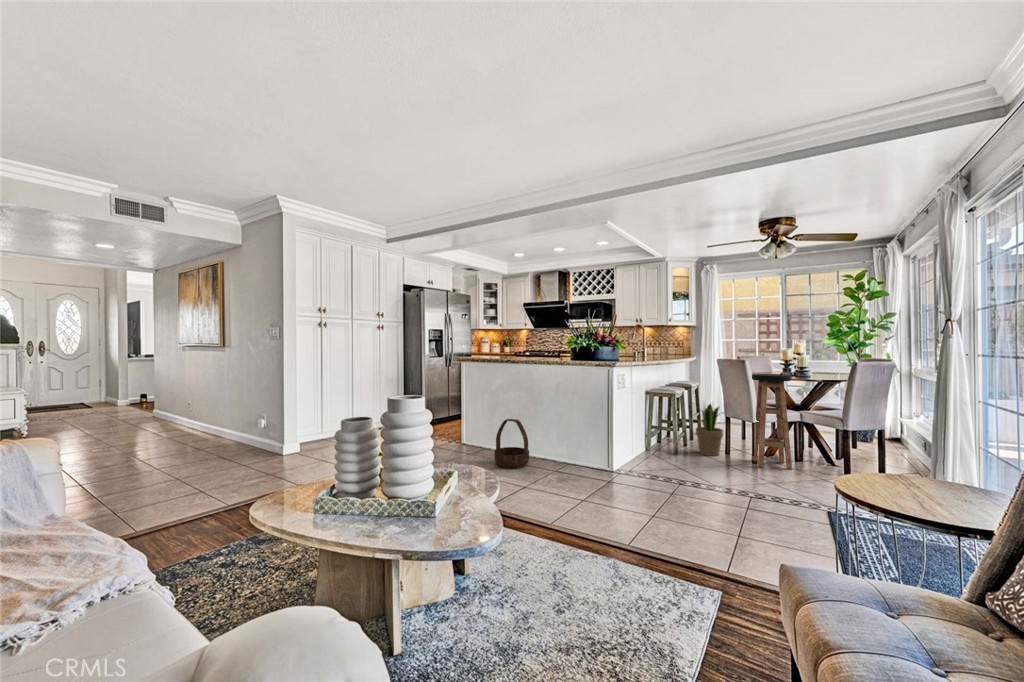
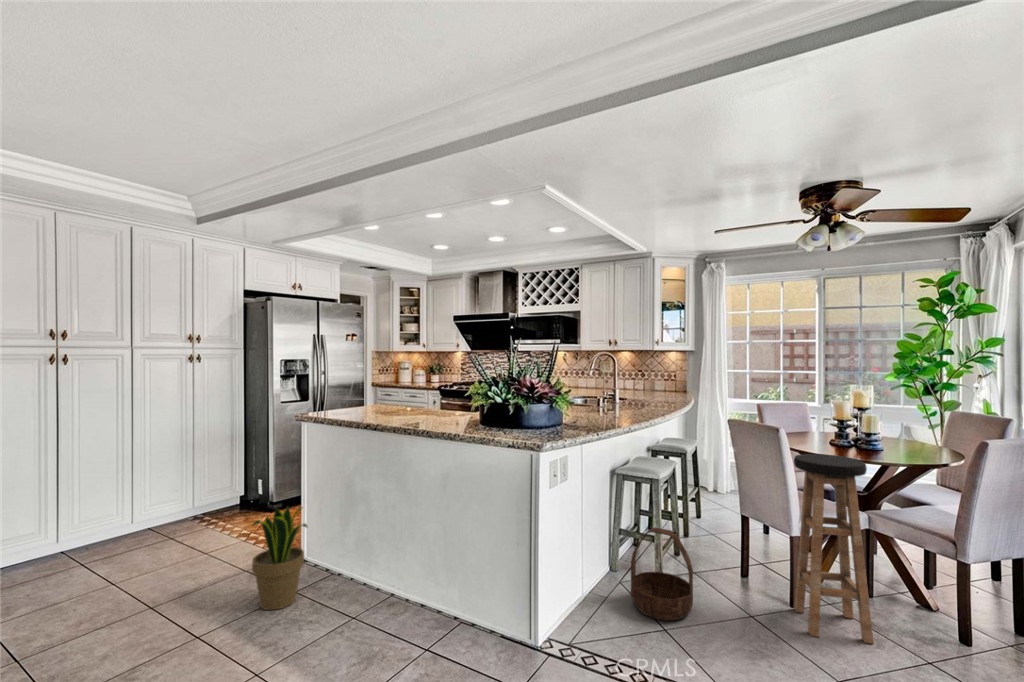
potted plant: present [696,404,723,456] -> present [252,507,307,610]
basket: present [494,419,529,468] -> present [631,528,693,621]

